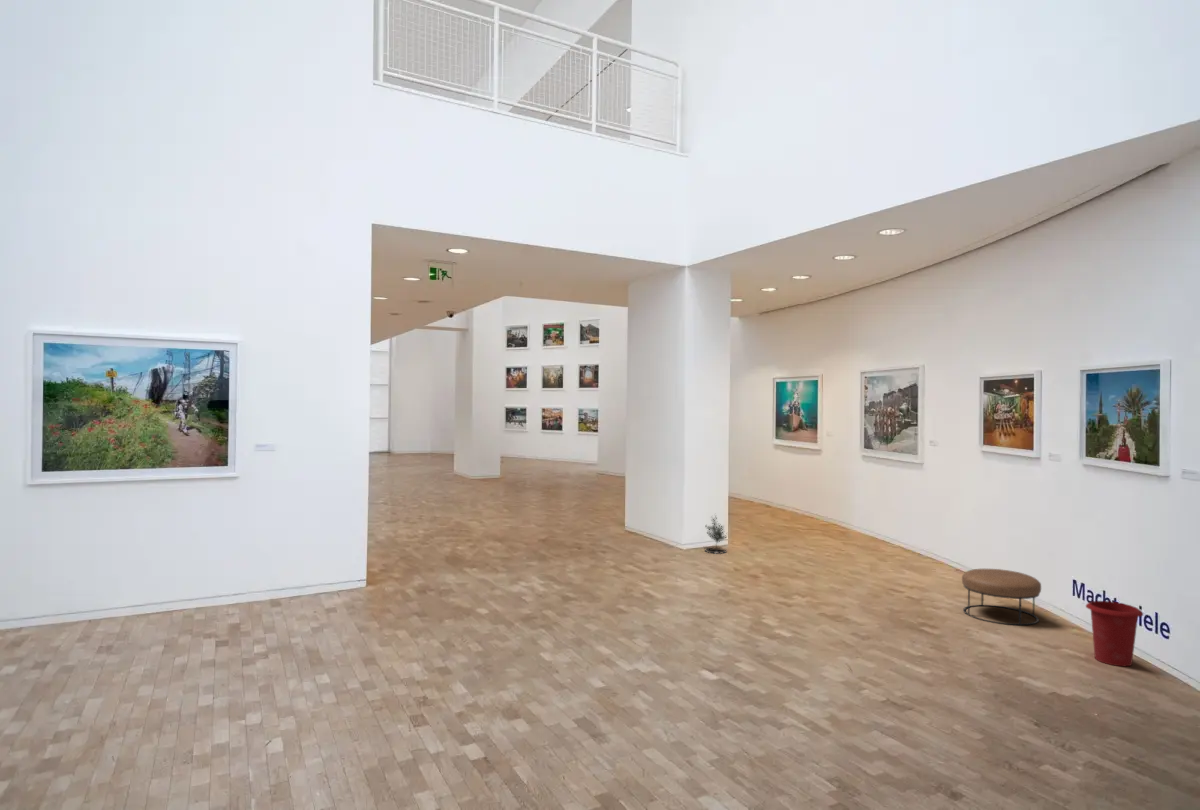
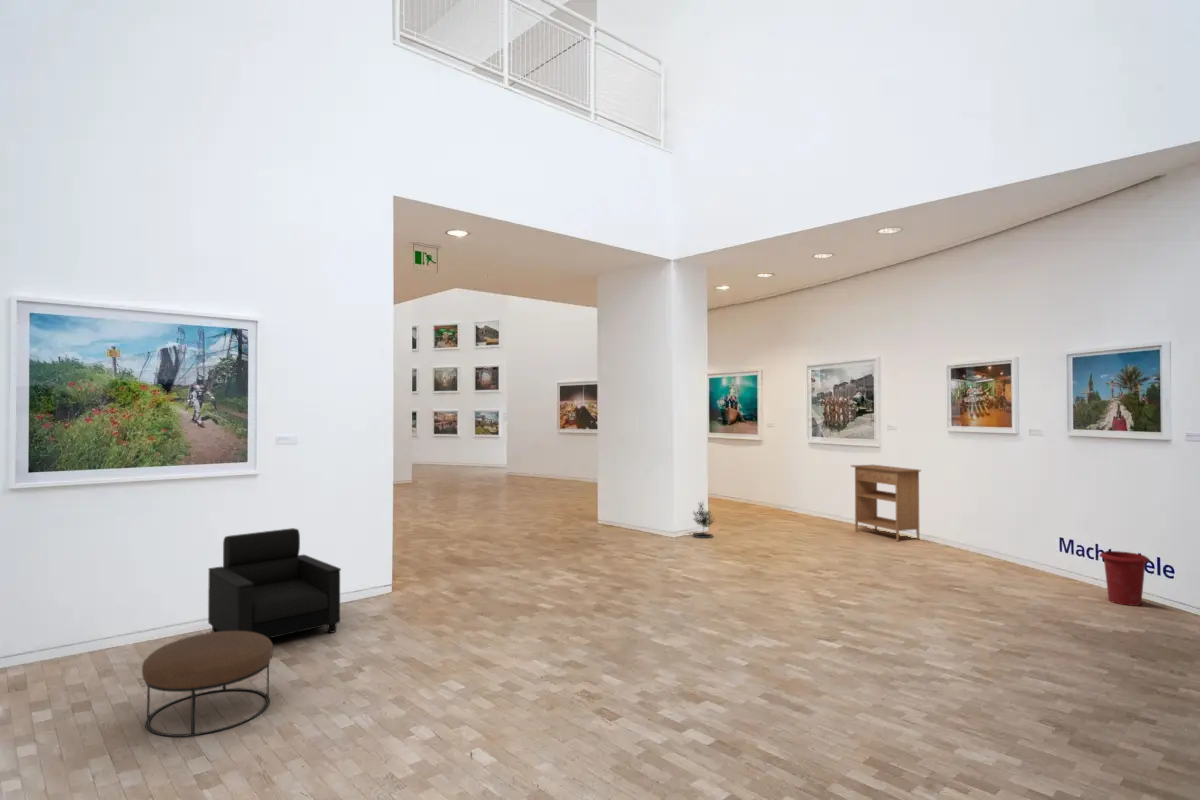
console table: none [887,484,957,571] -> present [851,465,920,541]
armchair: none [190,525,288,630] -> present [208,528,341,638]
ottoman: present [962,569,1041,625] -> present [142,631,273,737]

